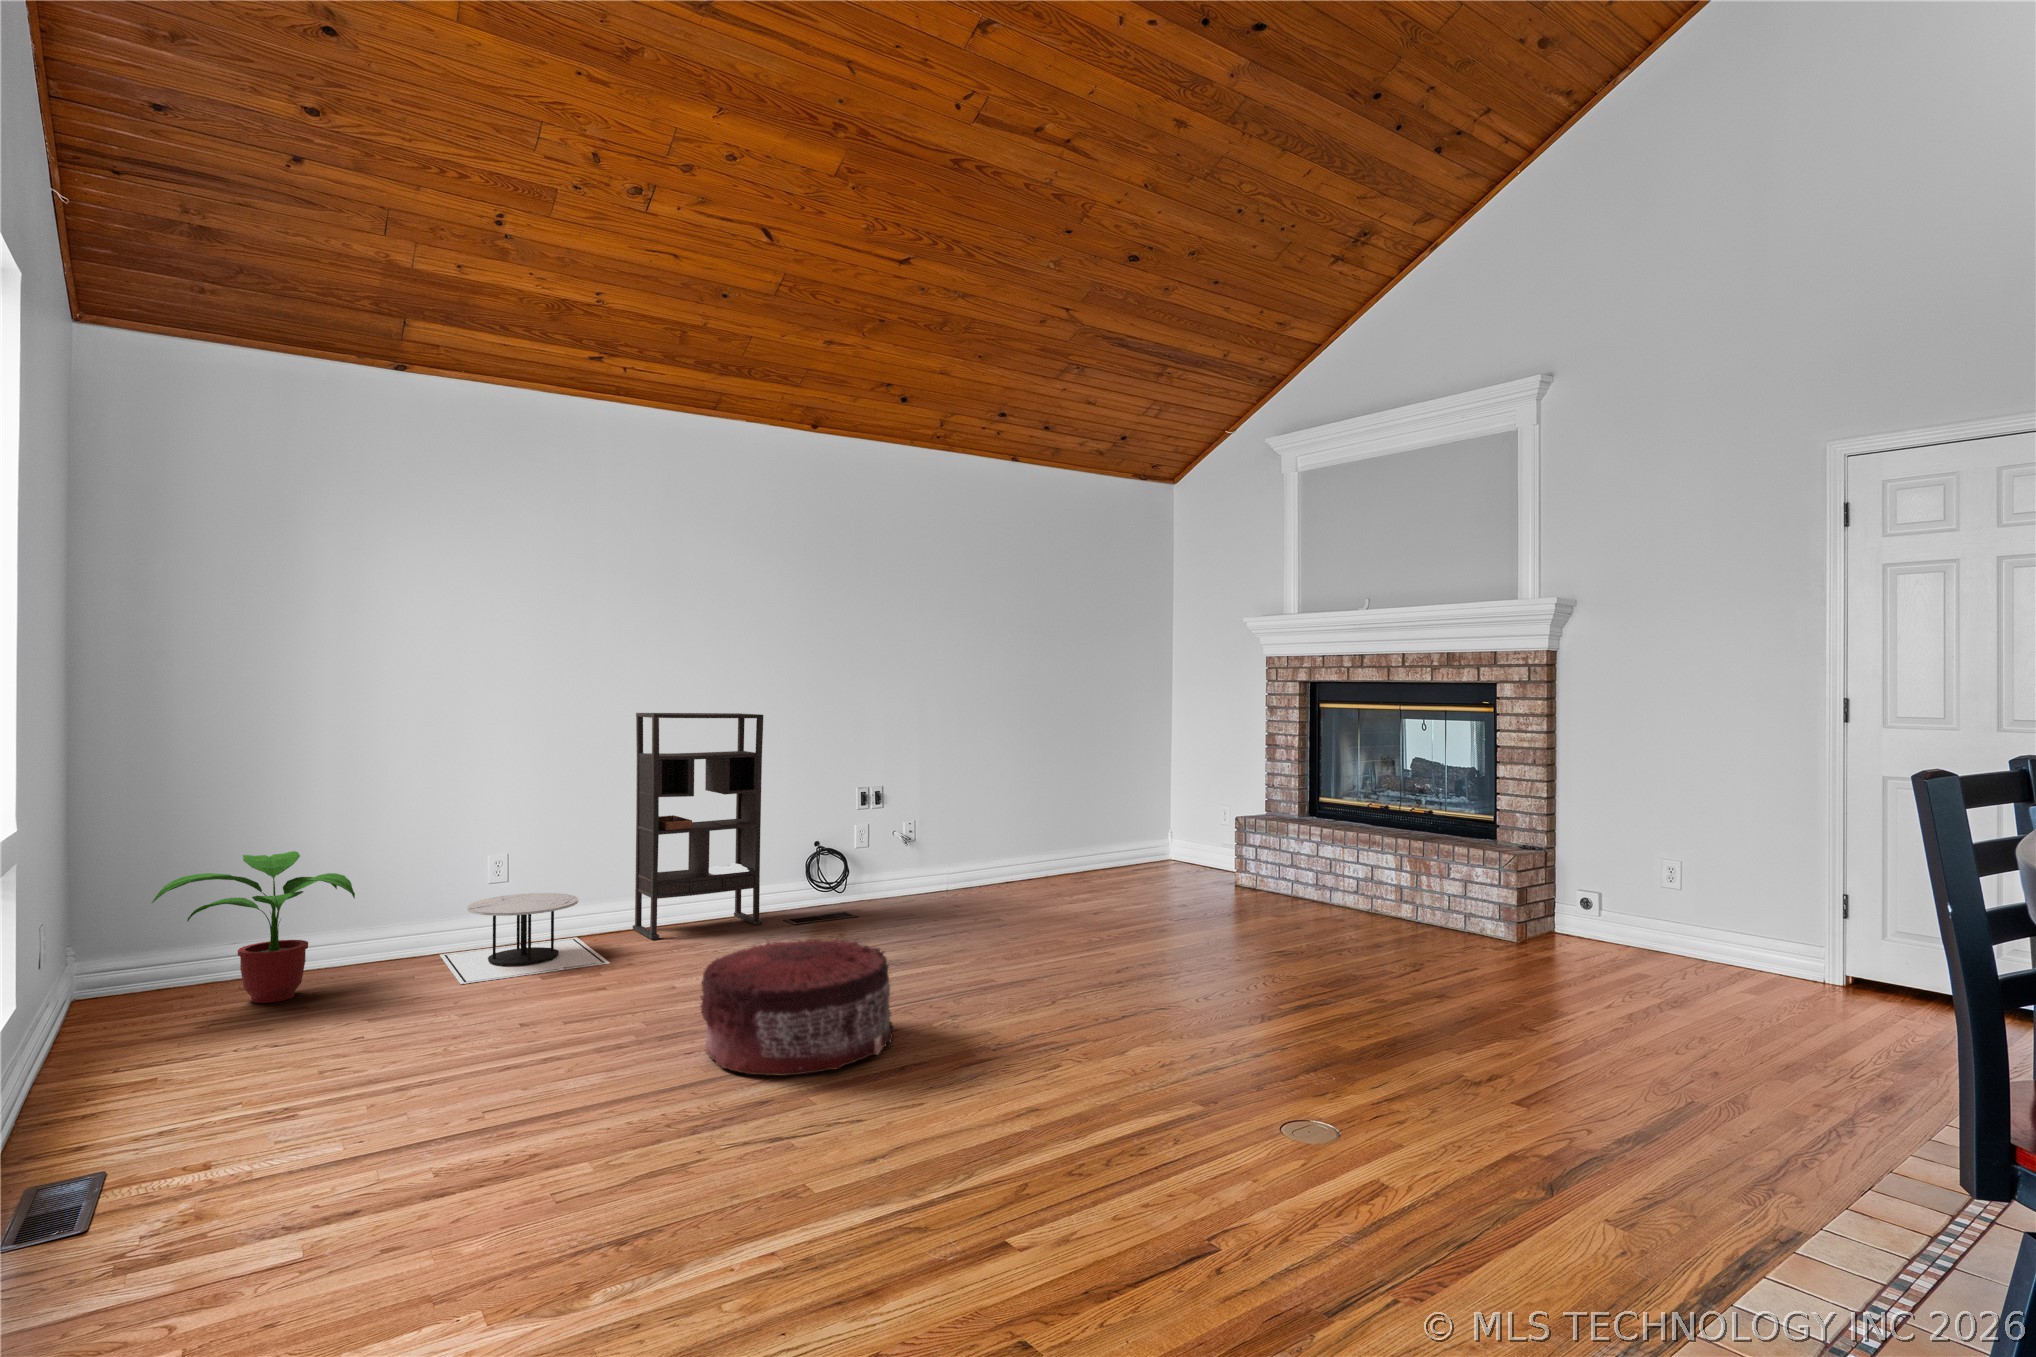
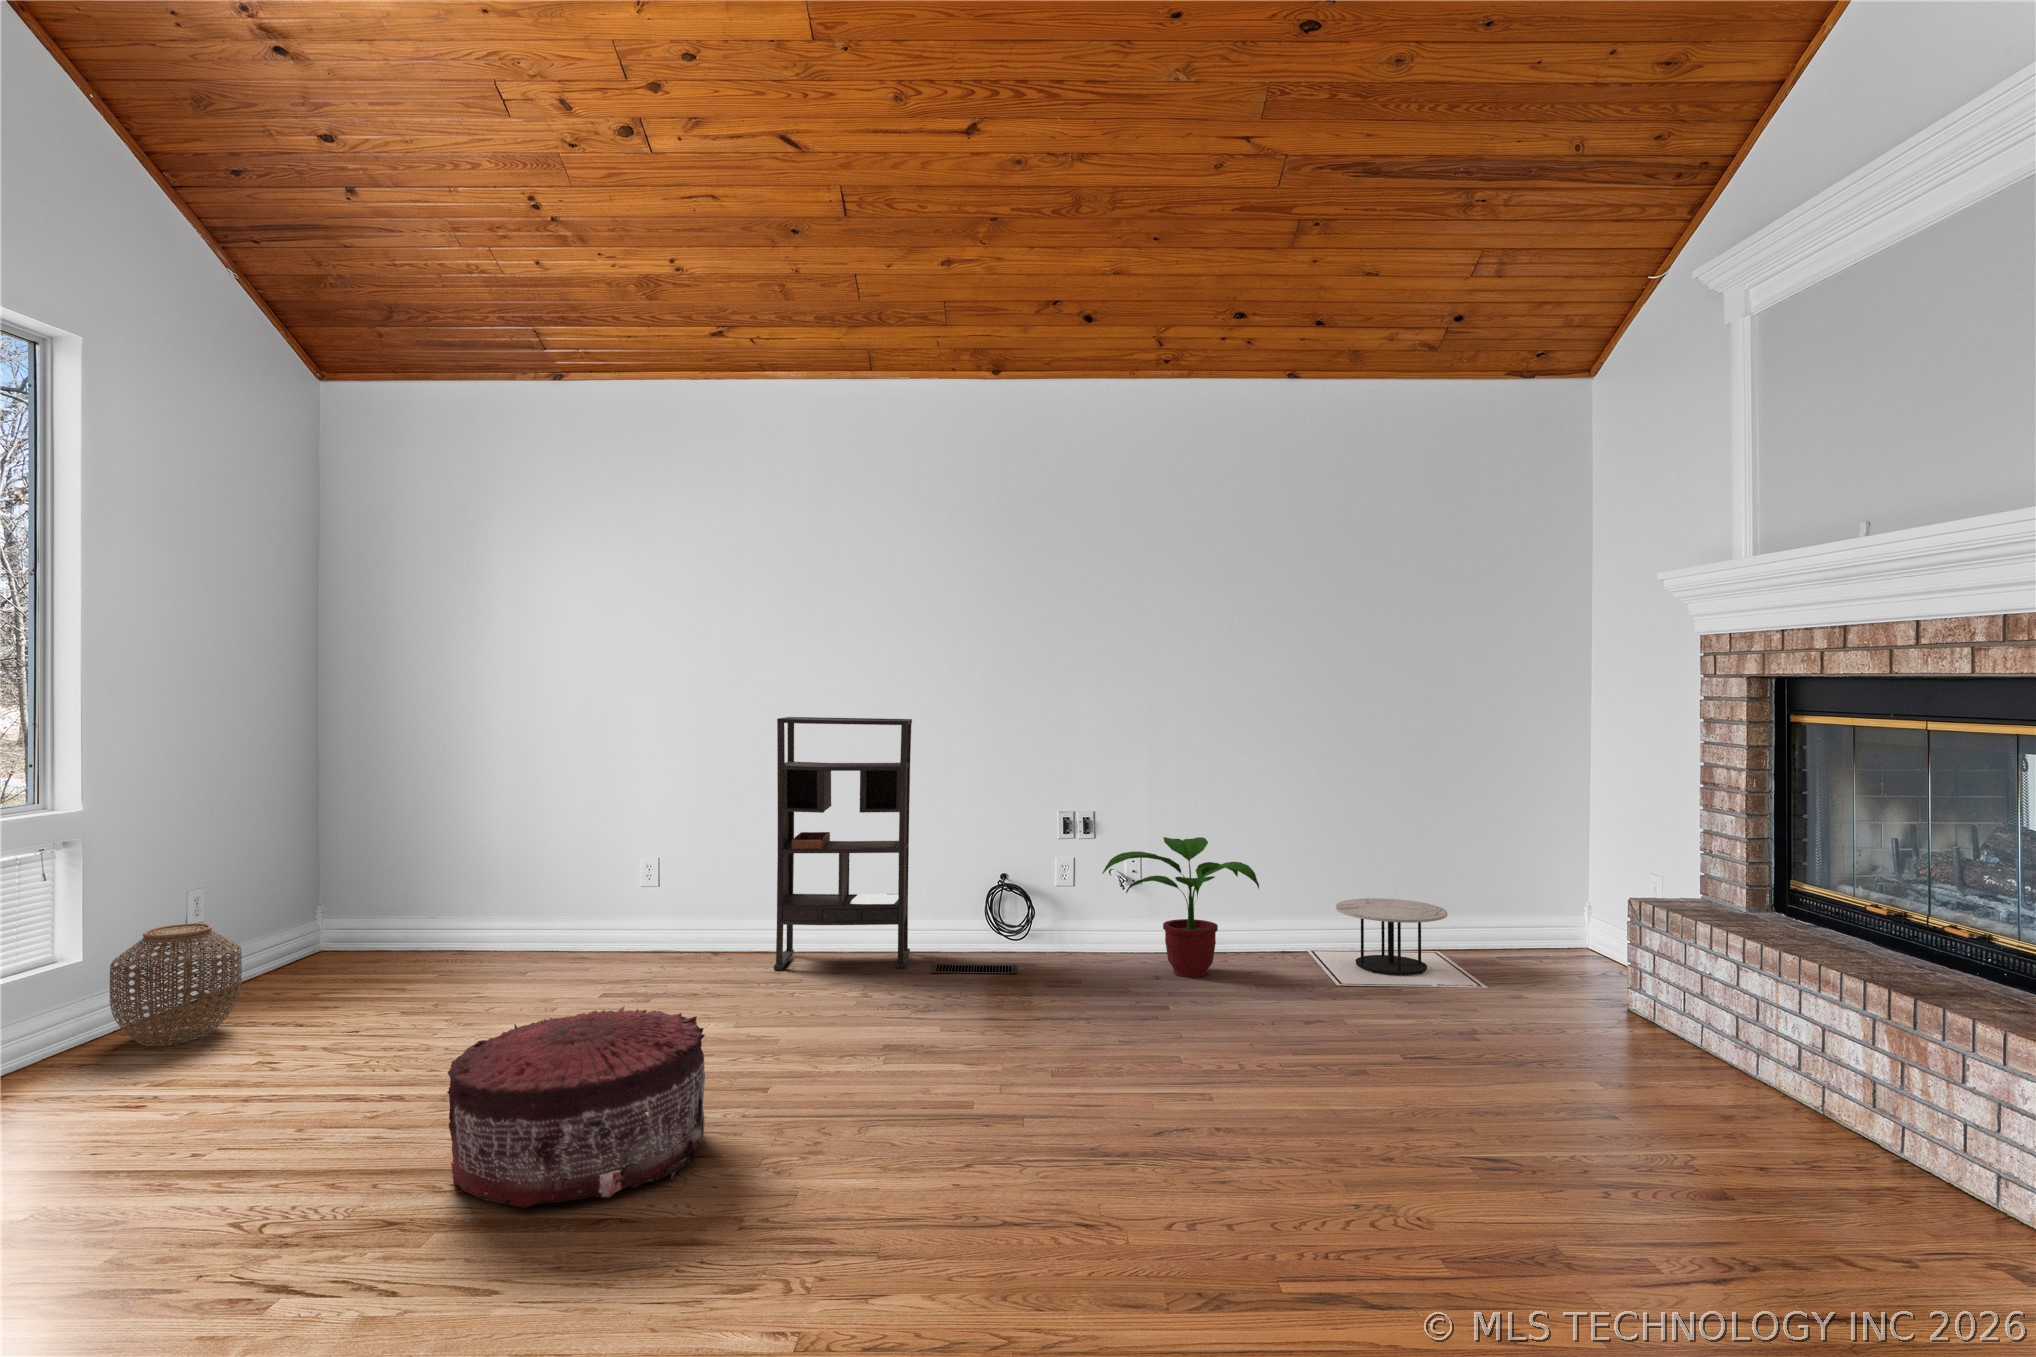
potted plant: present [152,851,355,1003] -> present [1102,837,1259,977]
side table: present [440,893,610,984] -> present [1307,898,1487,988]
woven basket: none [49,948,199,1087] -> present [110,923,242,1046]

